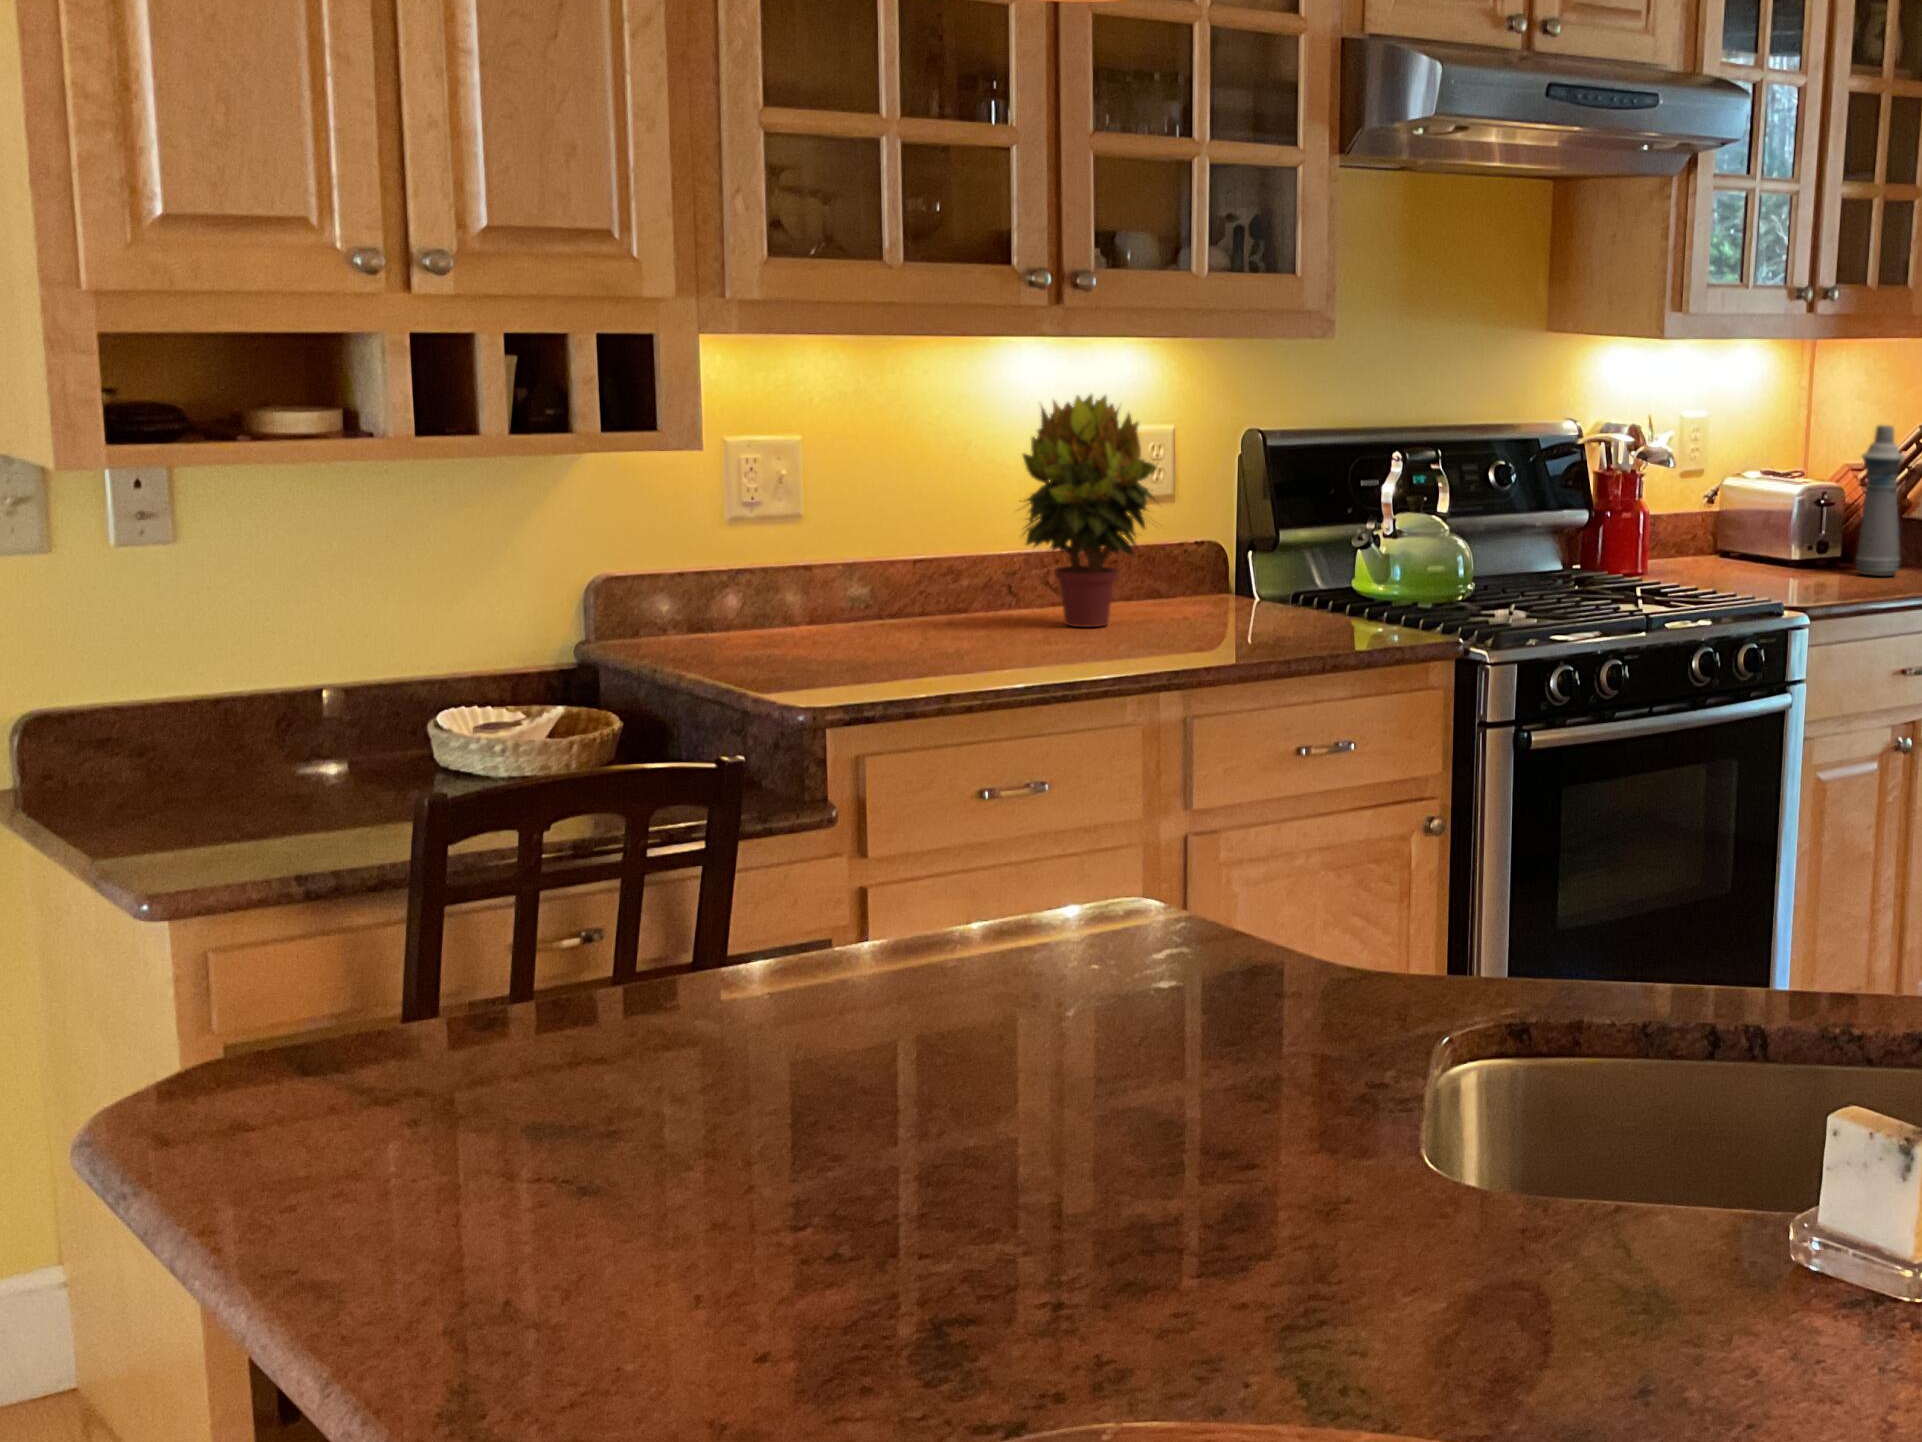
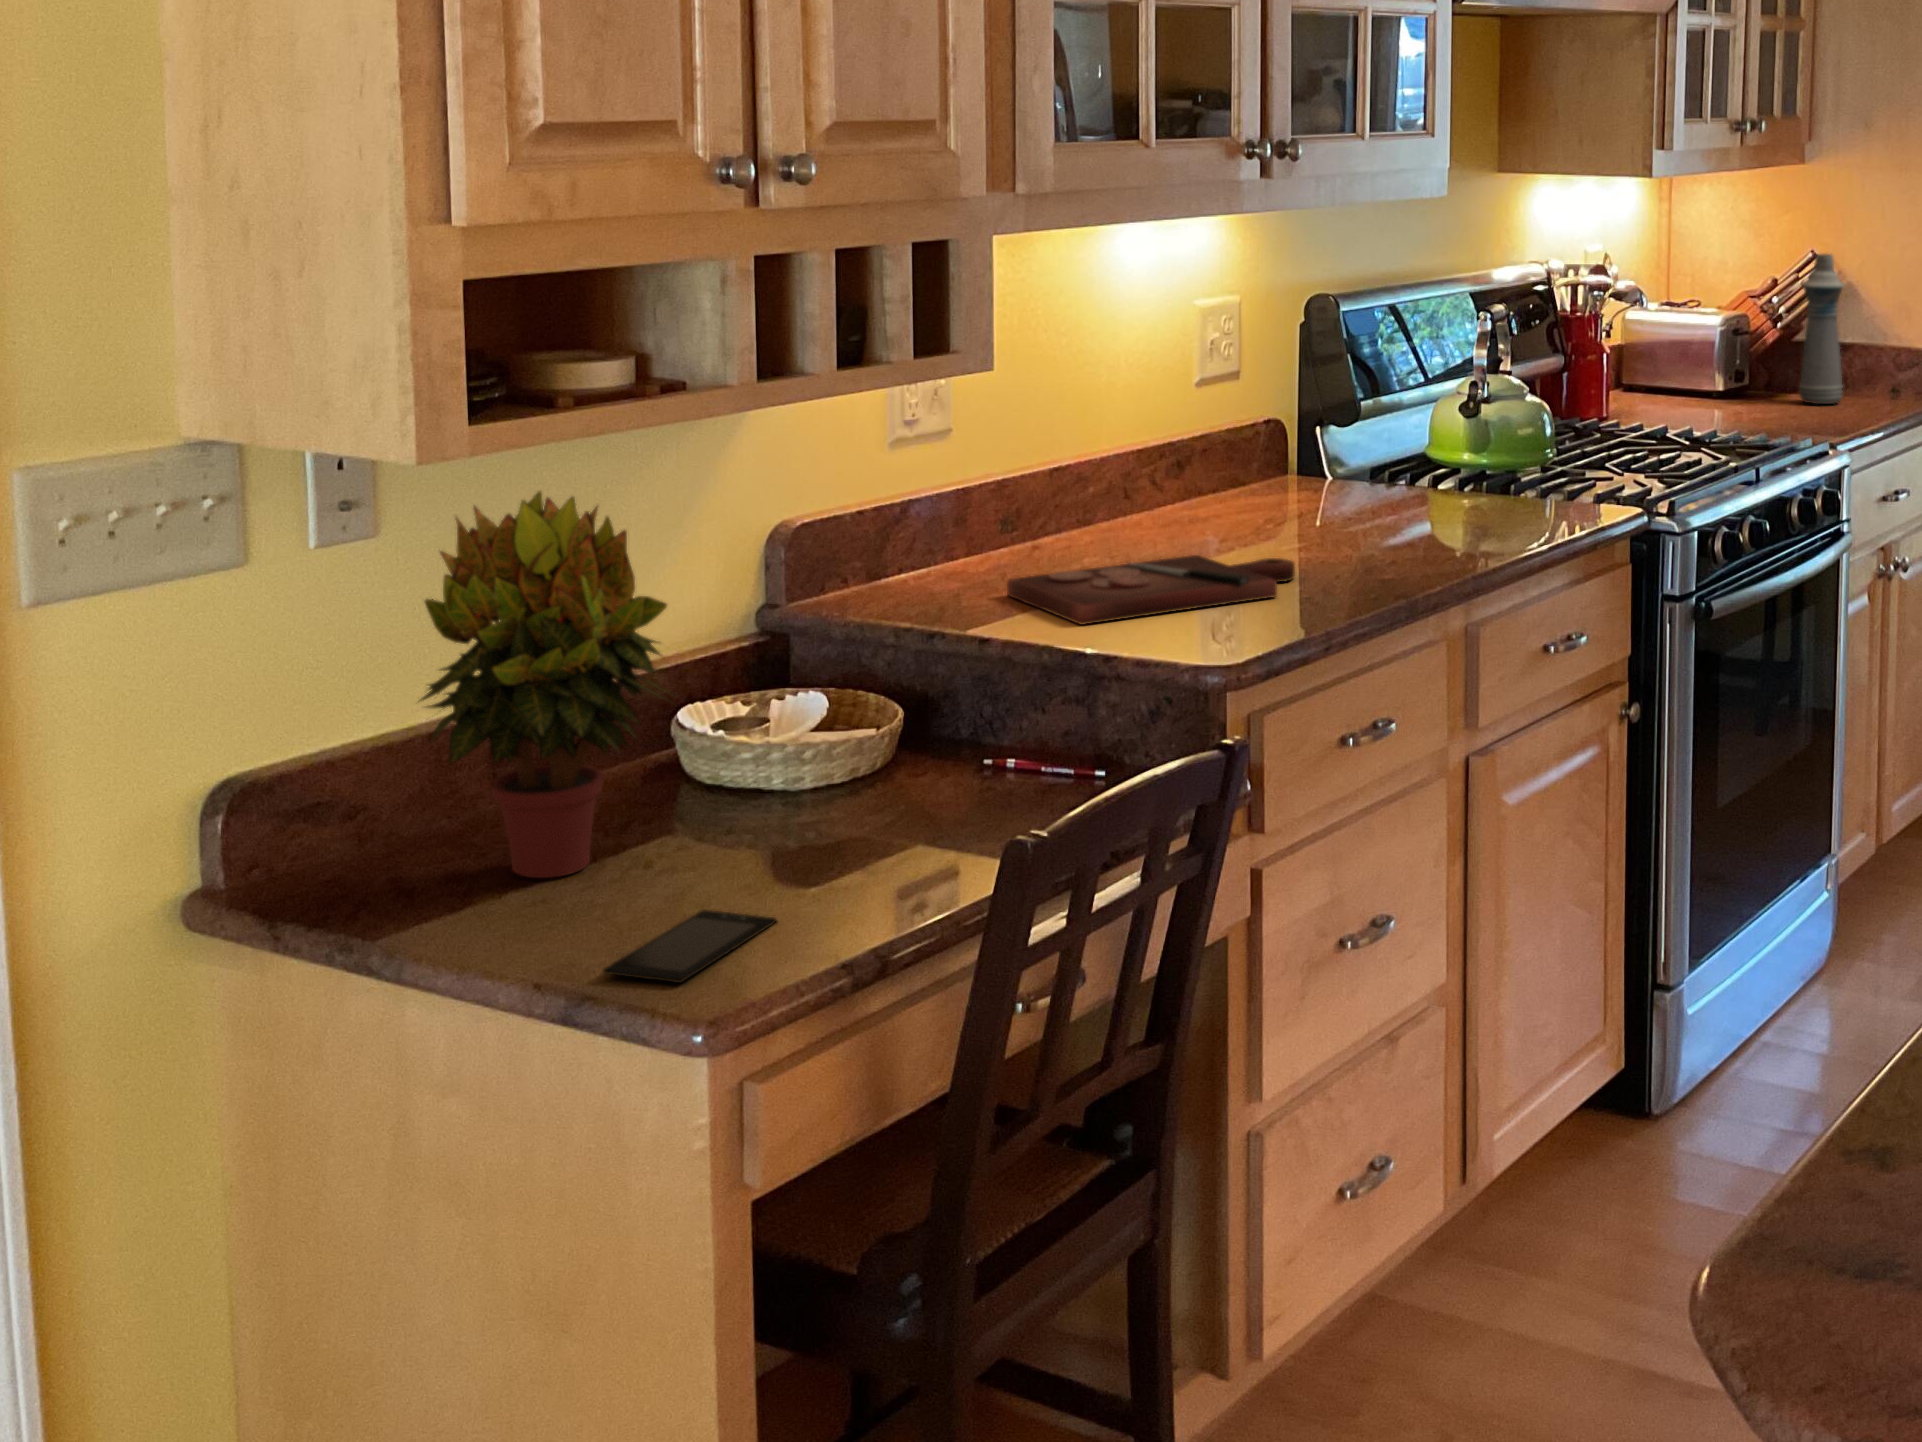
potted plant: present [1018,395,1156,627] -> present [418,492,669,878]
cutting board: none [786,633,1040,672] -> present [1007,555,1295,625]
smartphone: none [157,832,324,869] -> present [603,910,777,983]

